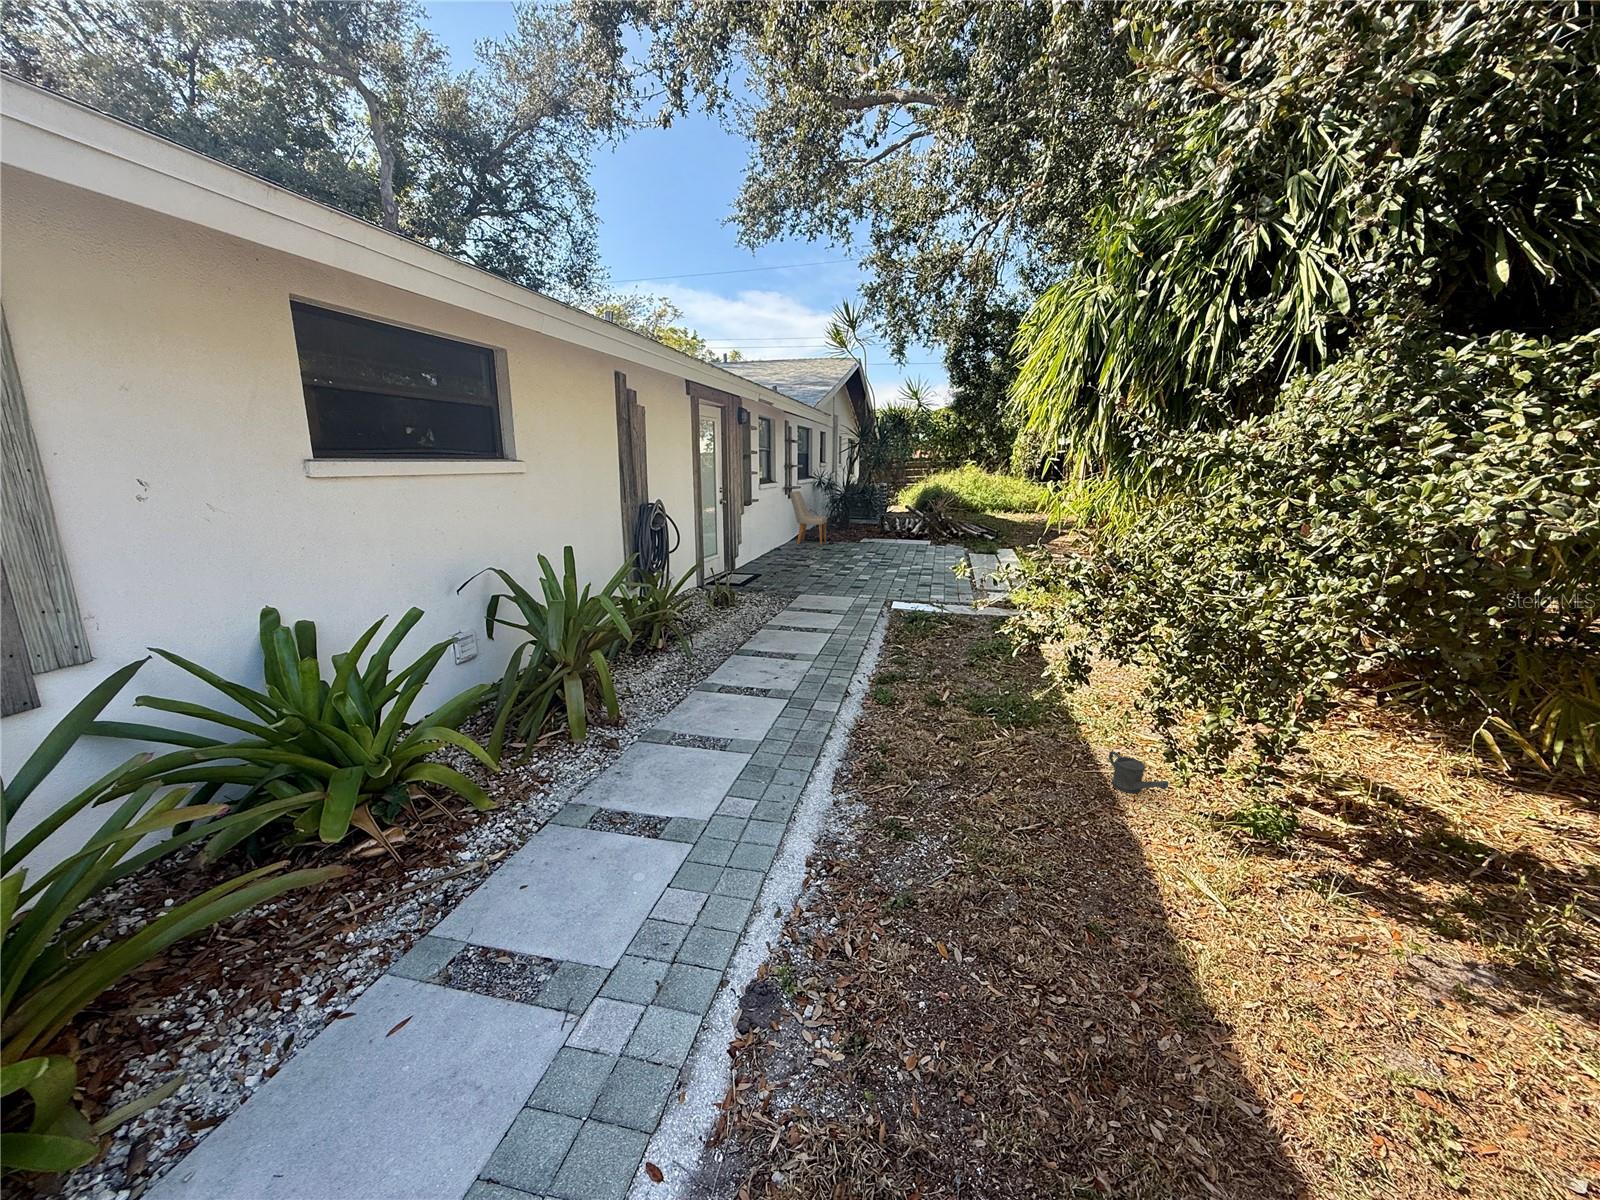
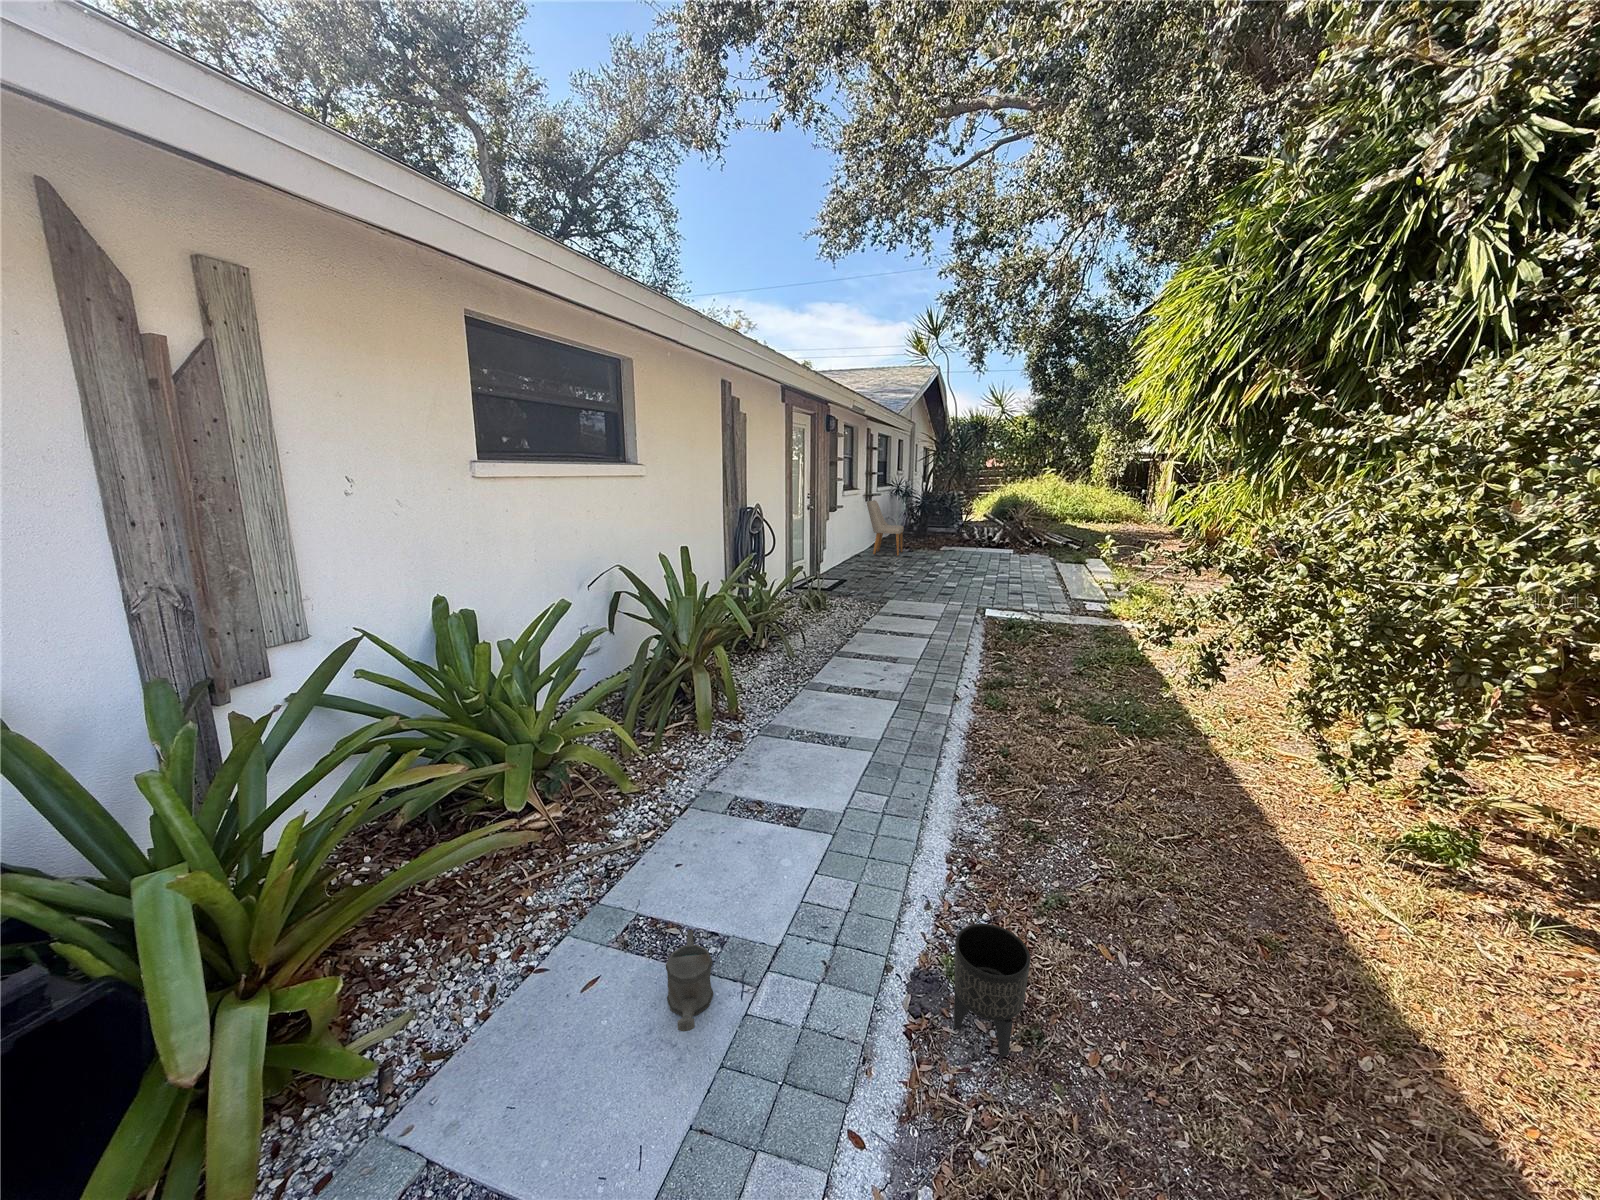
watering can: present [1109,751,1169,793] -> present [666,930,713,1031]
planter: none [774,935,846,1070] -> present [954,923,1031,1057]

